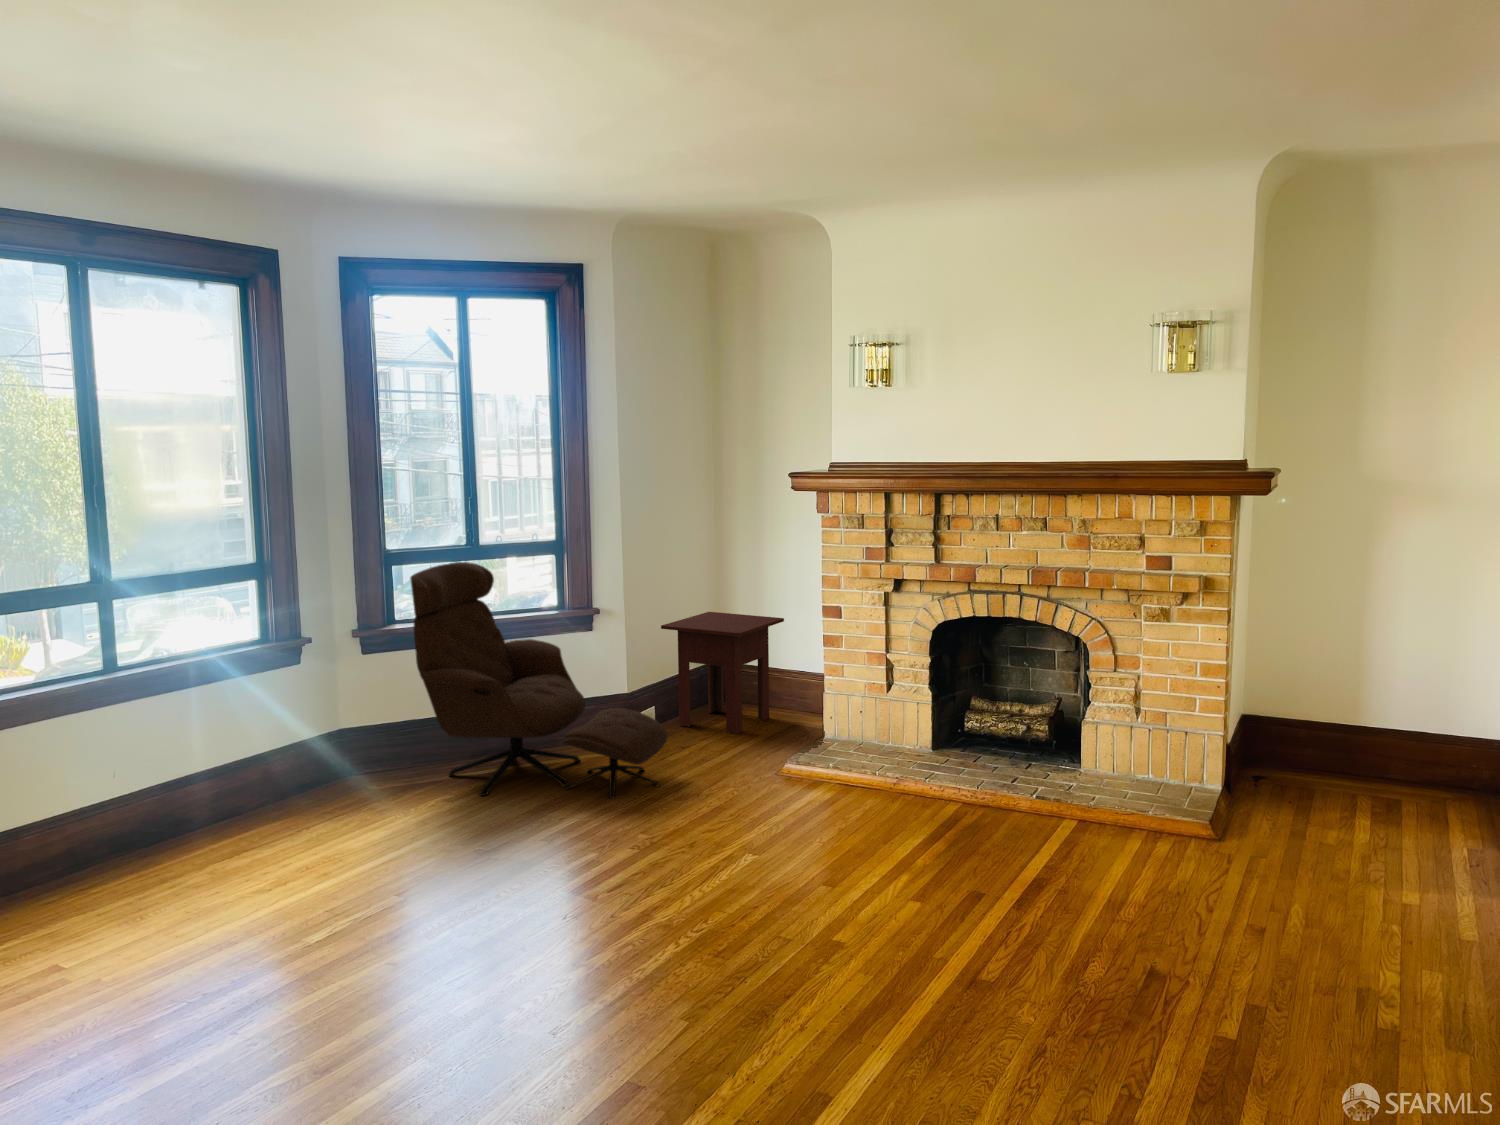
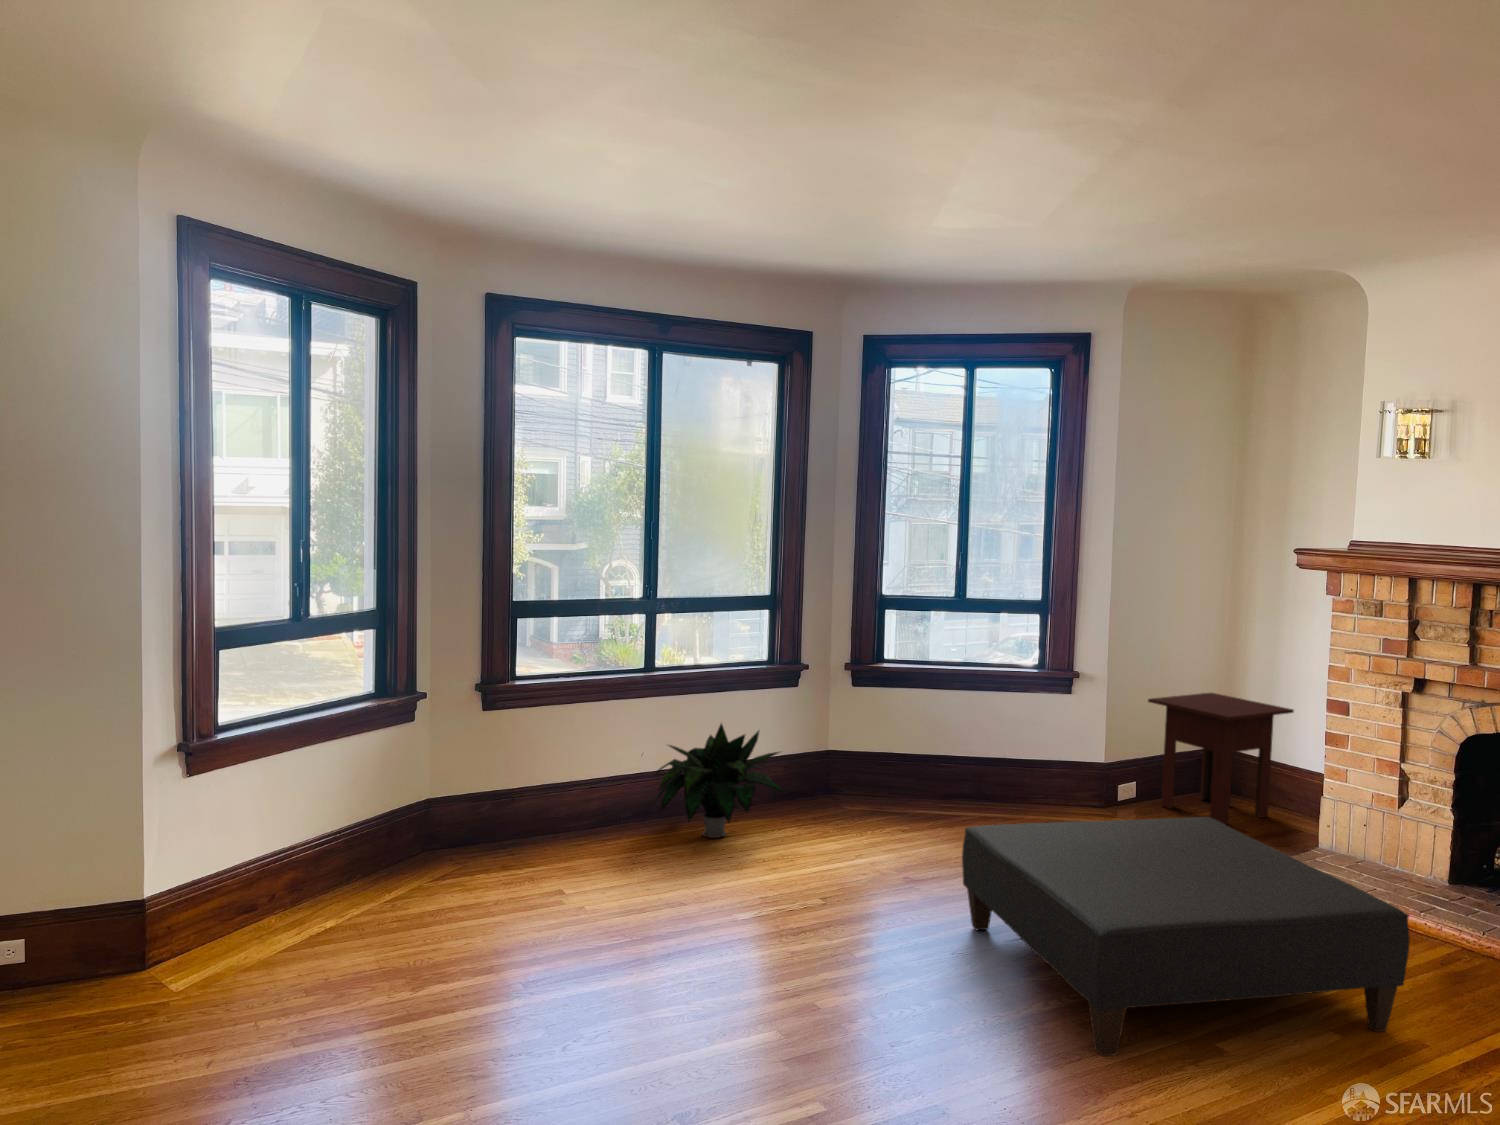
lounge chair: present [410,562,668,799] -> none [891,613,1126,860]
potted plant: none [137,721,326,860] -> present [651,724,786,838]
ottoman: none [555,730,956,978] -> present [962,817,1410,1056]

